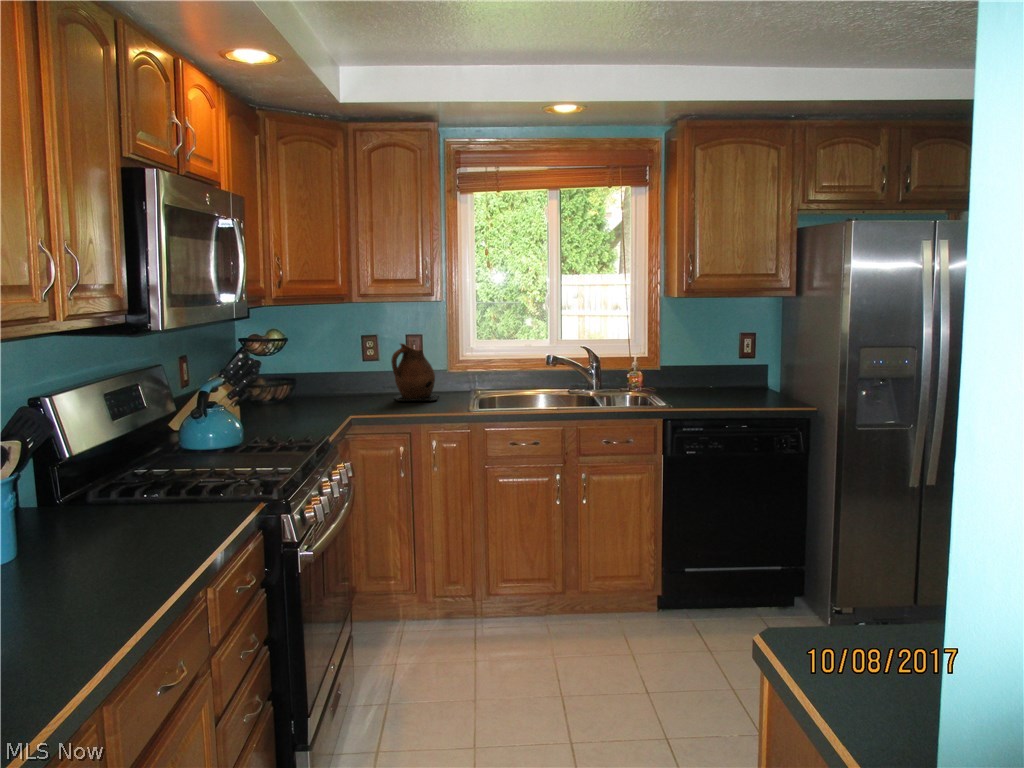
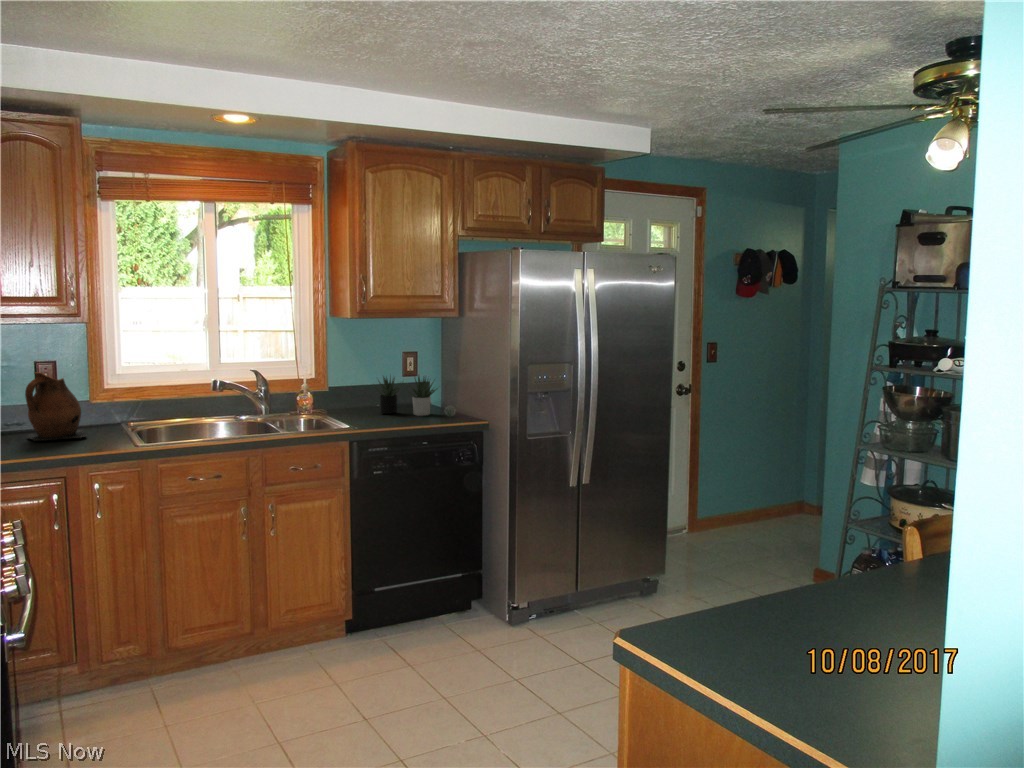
succulent plant: none [700,354,770,399] -> present [374,377,437,416]

